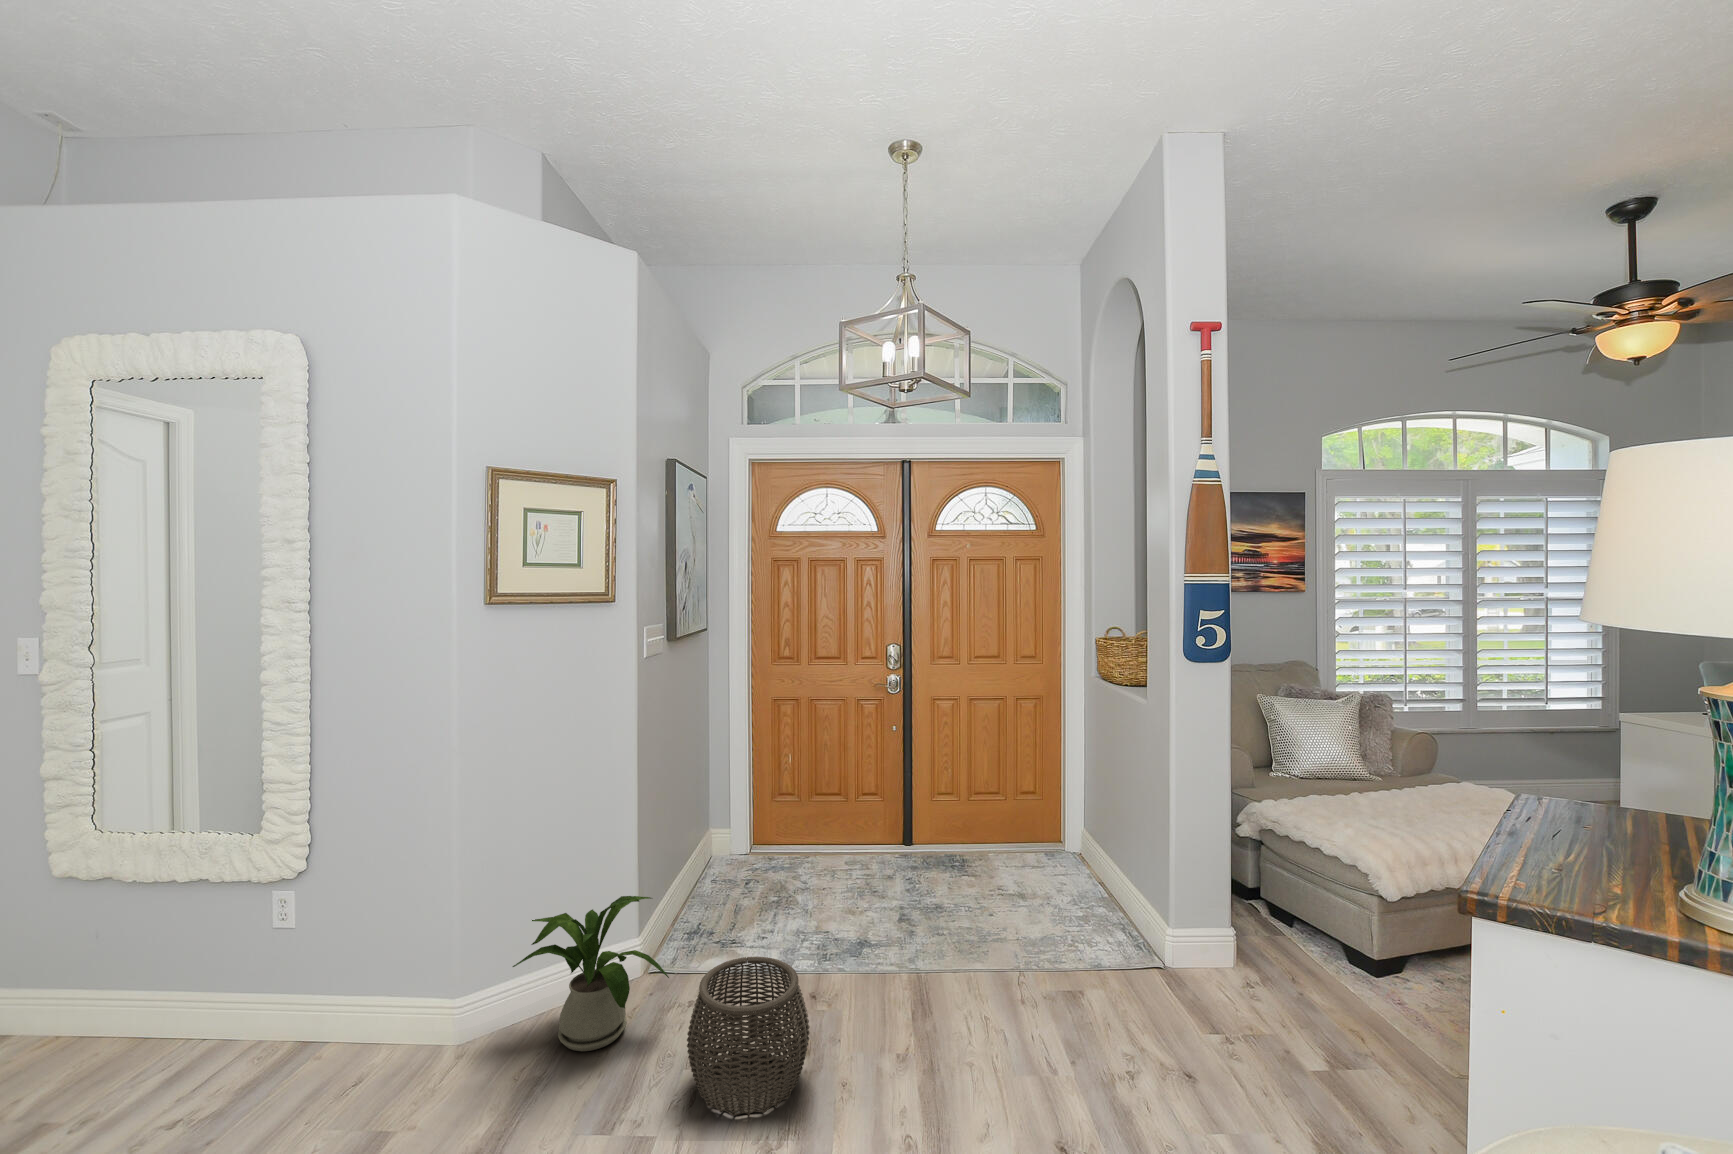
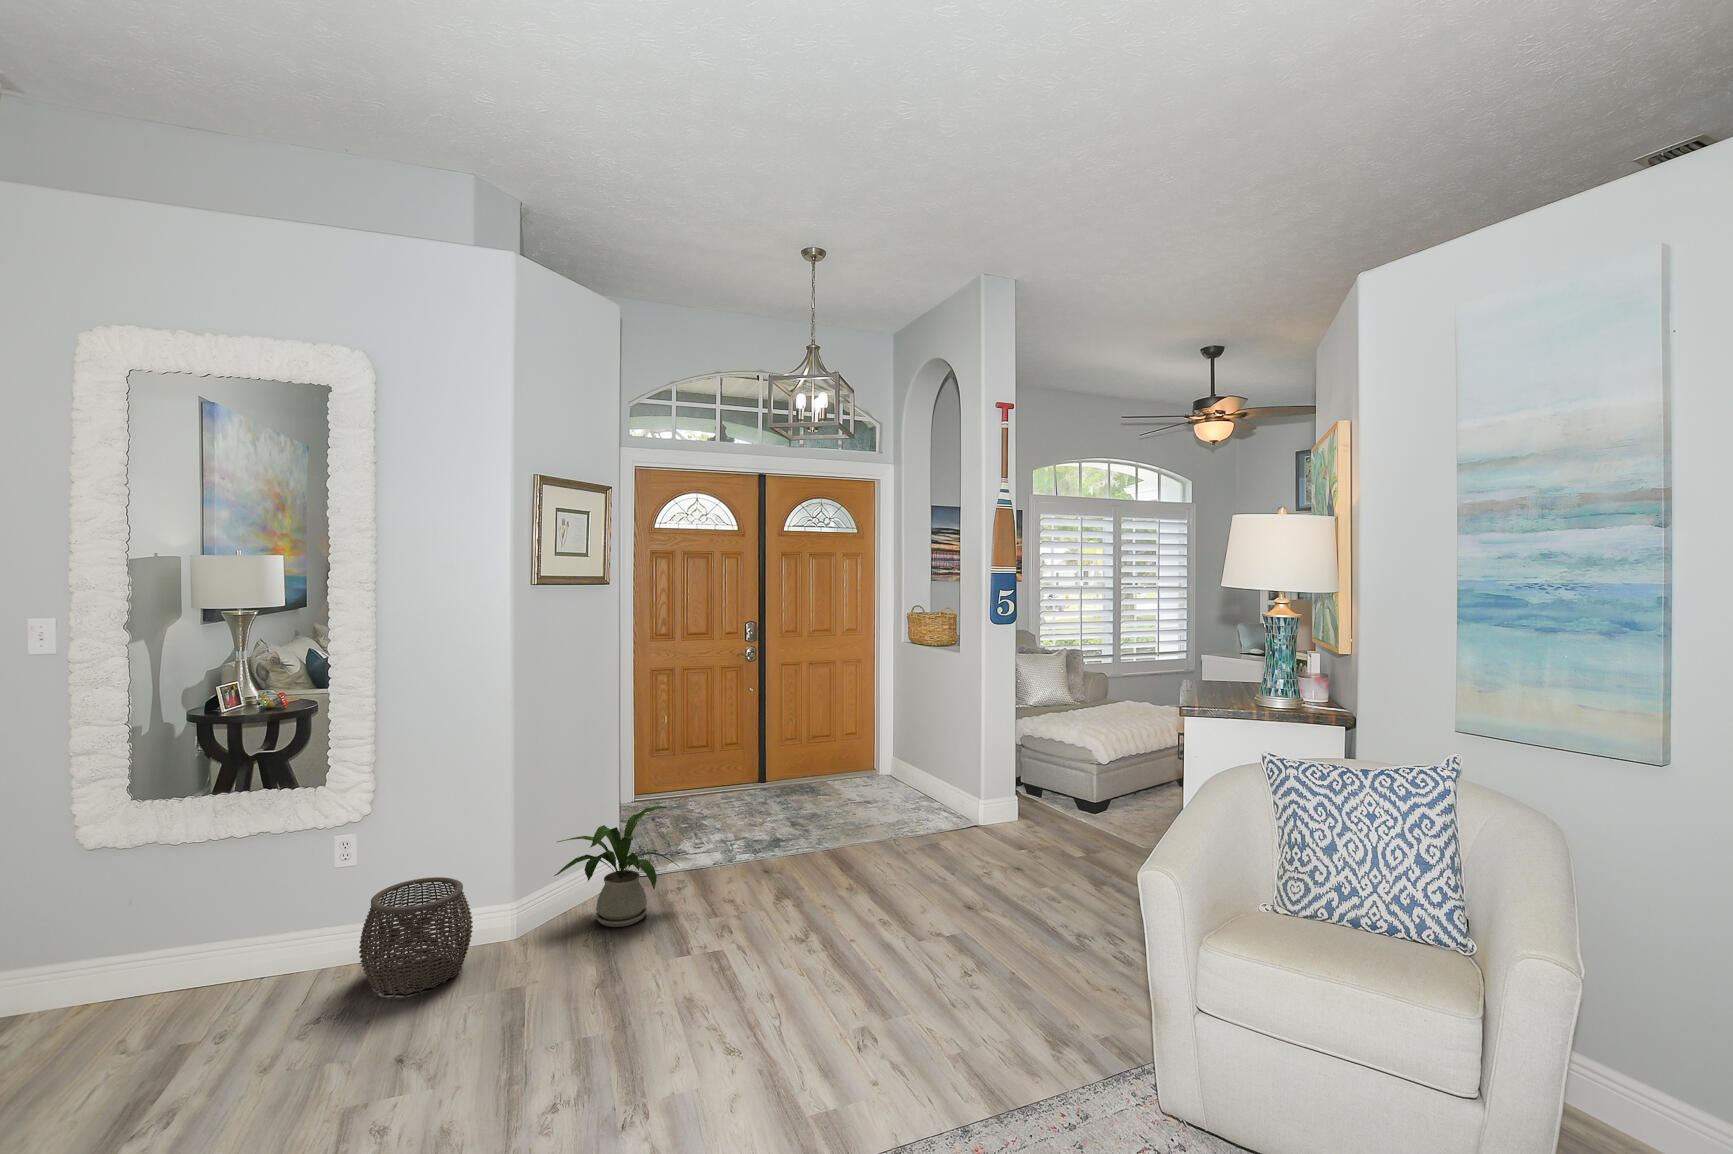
woven basket: present [687,957,810,1116] -> present [359,877,473,995]

